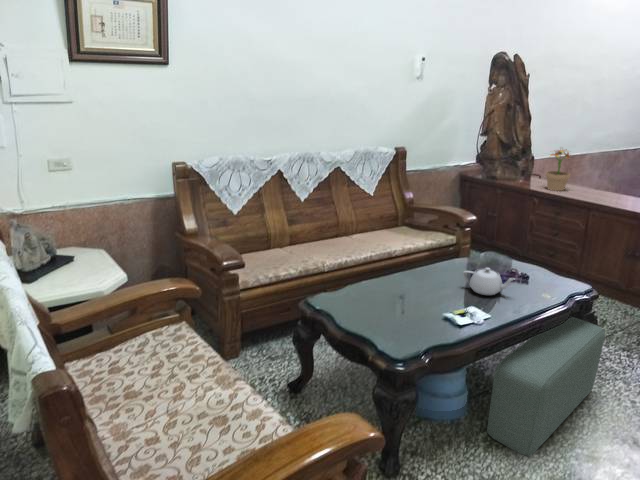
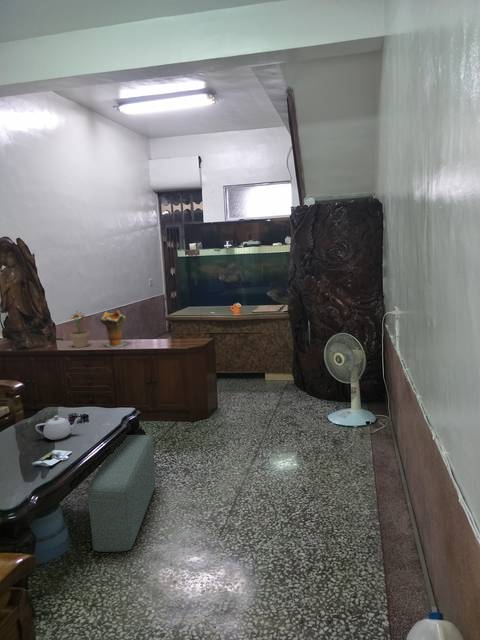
decorative vase: none [584,154,624,200] -> present [101,311,126,347]

